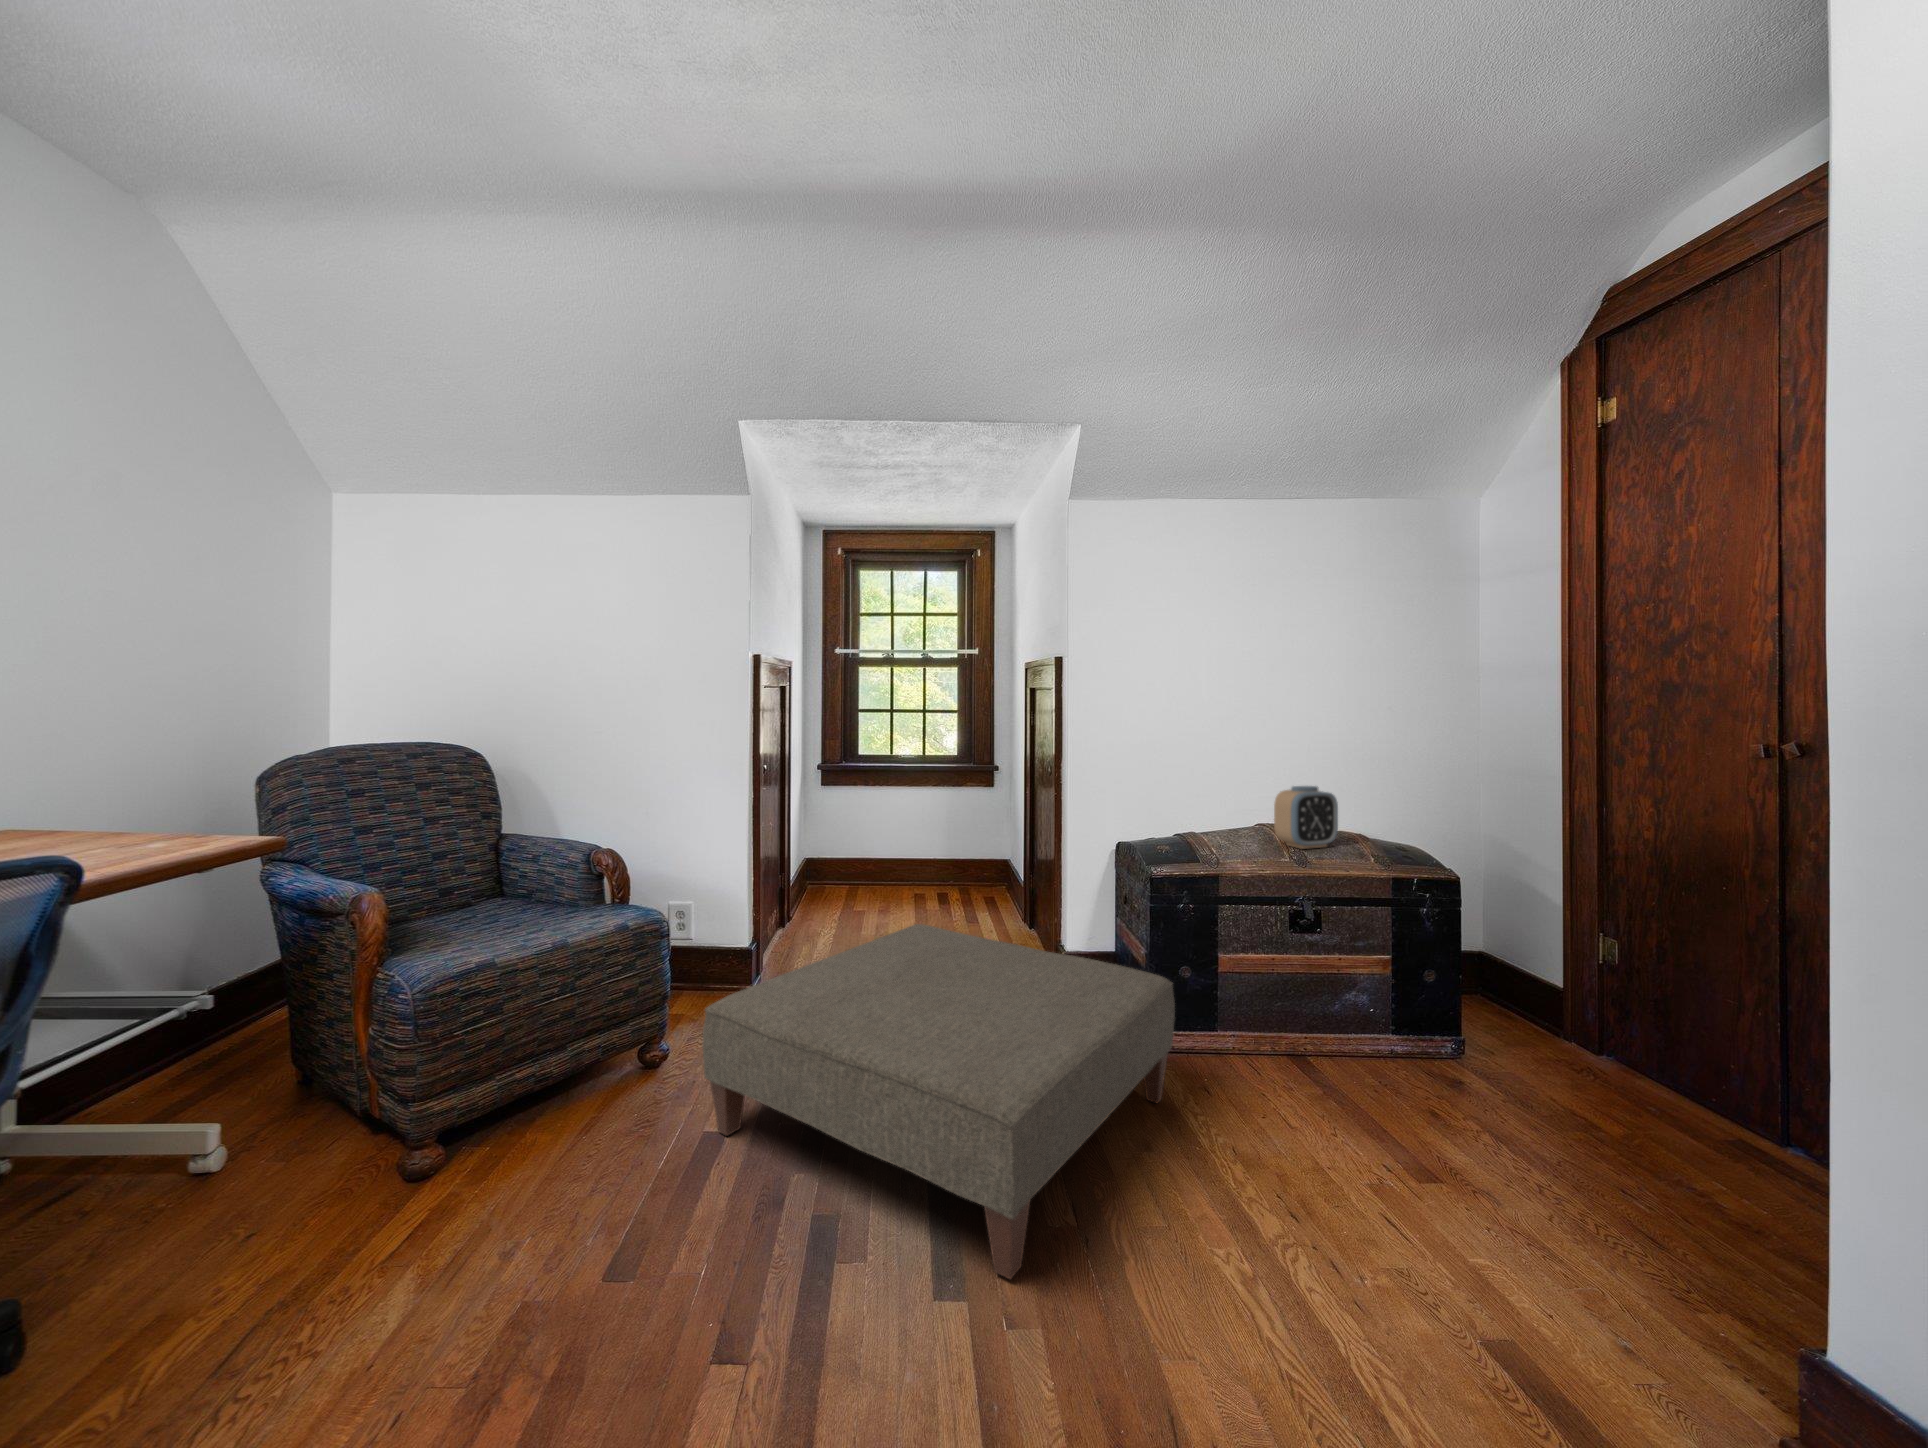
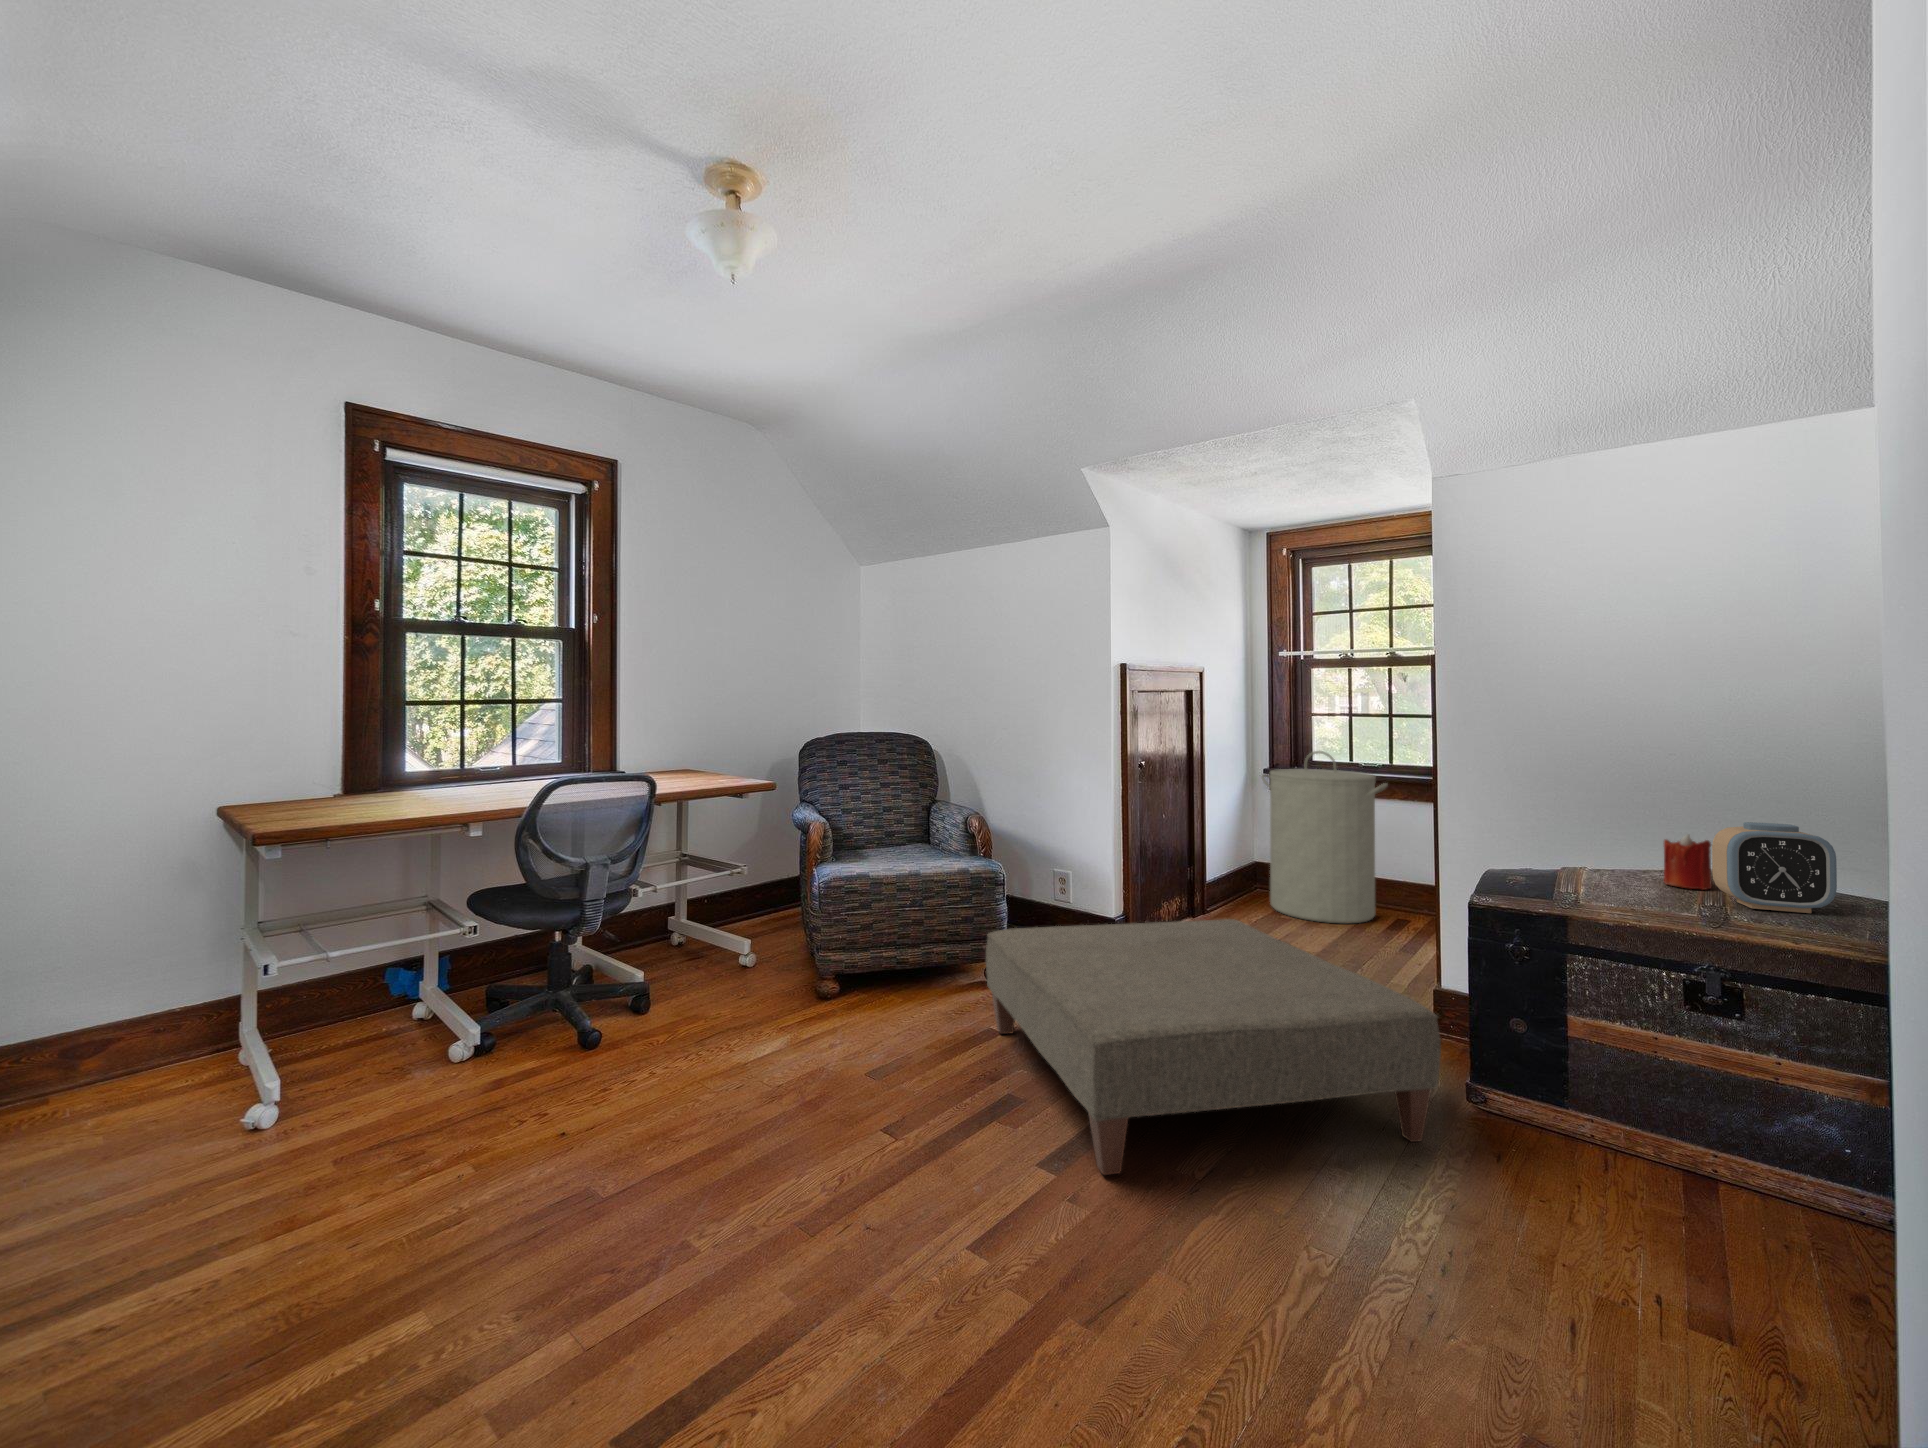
laundry hamper: none [827,744,936,905] -> present [1262,751,1388,923]
candle: none [1231,798,1259,839] -> present [1664,834,1712,890]

